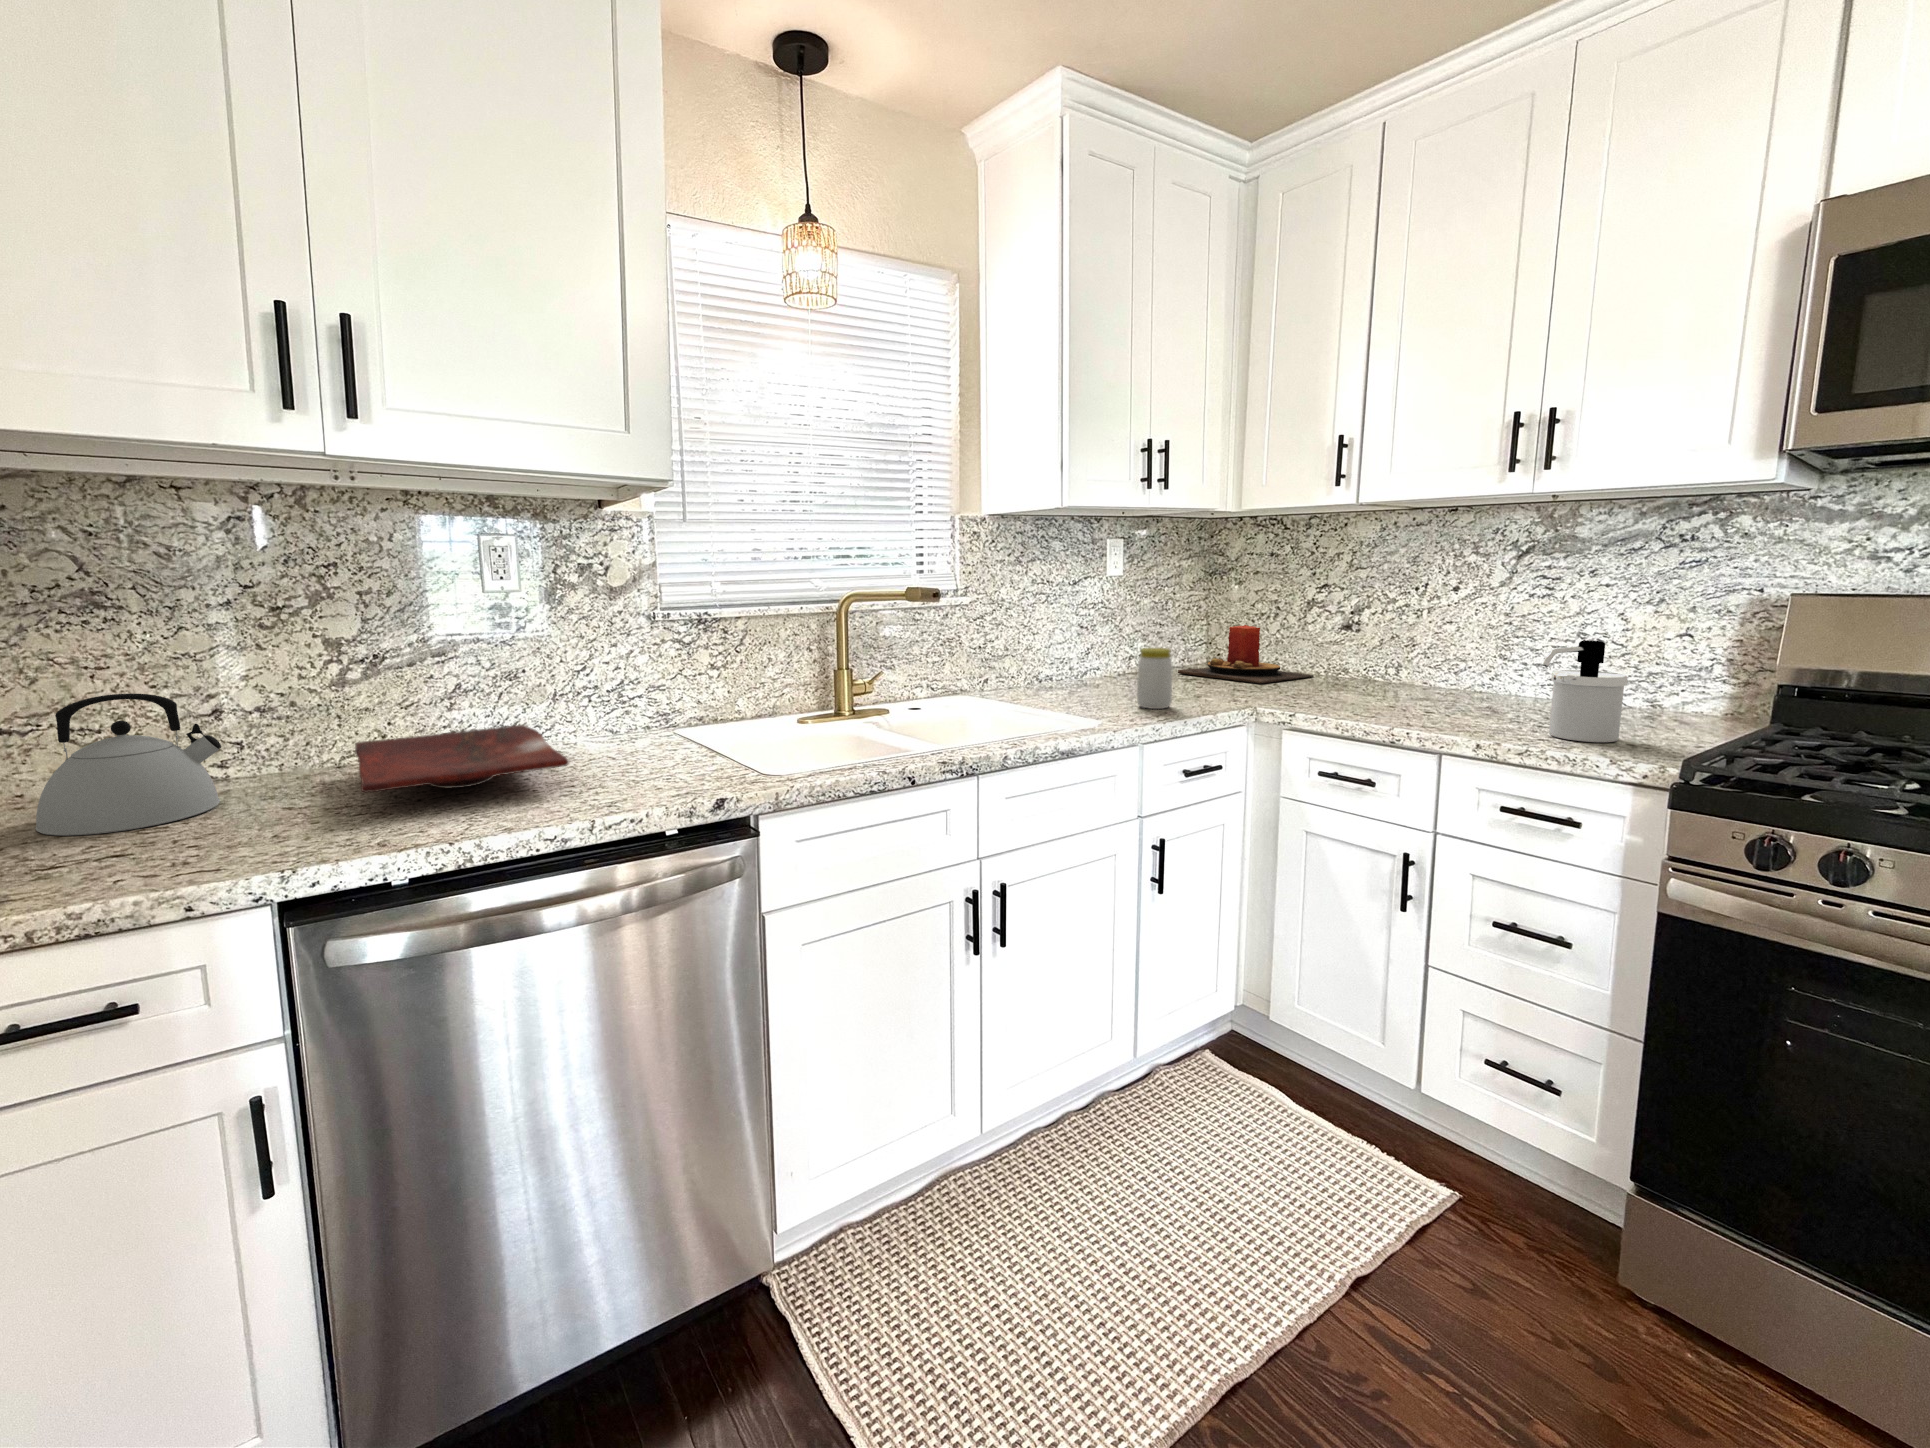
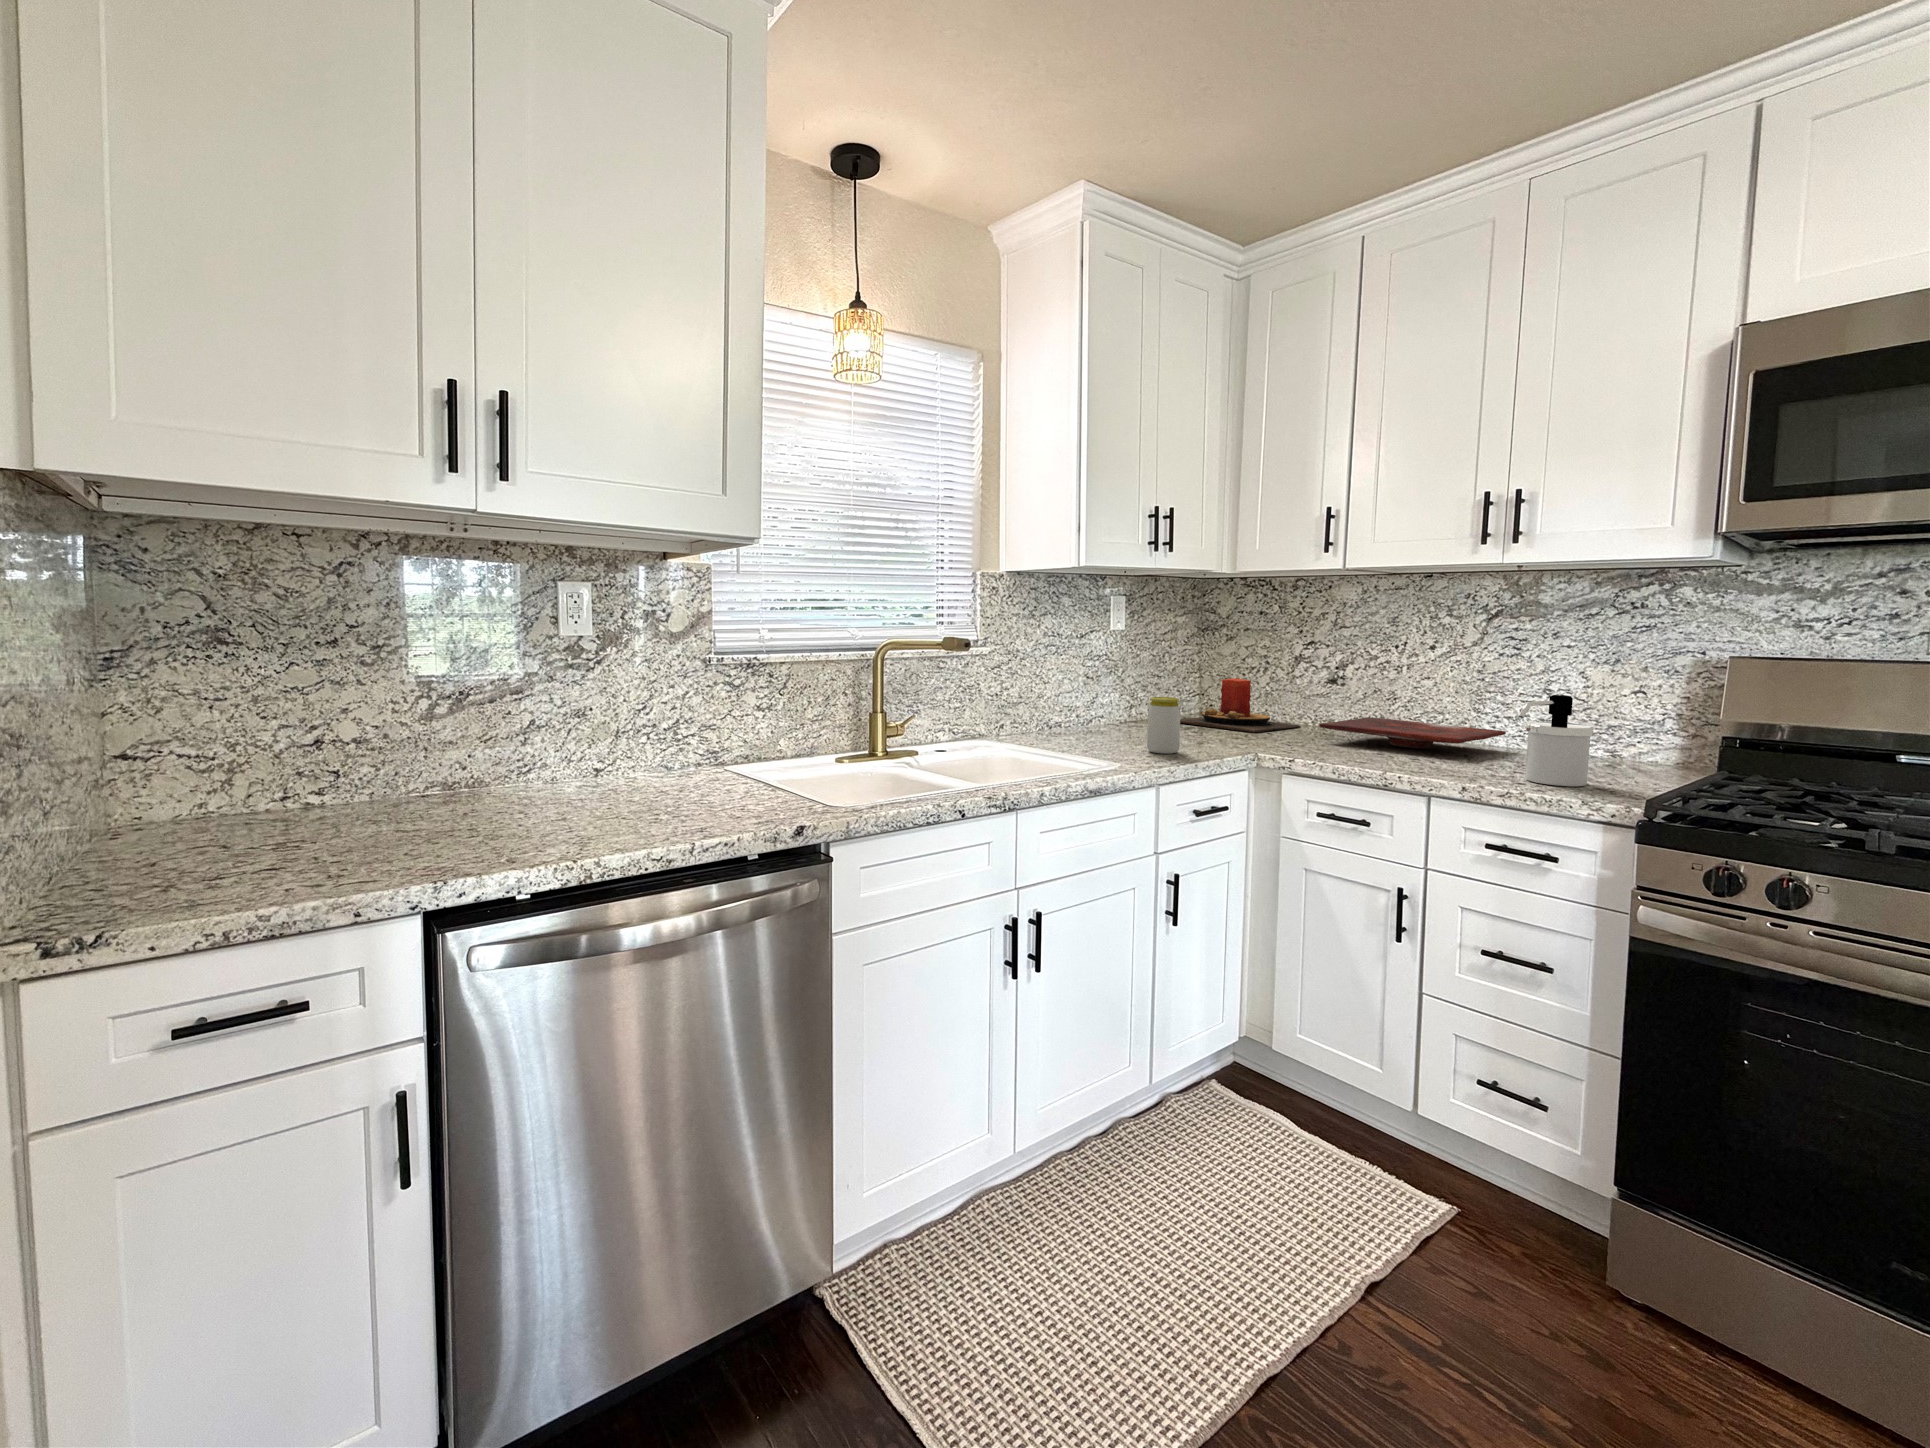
kettle: present [35,693,221,836] -> none [171,722,335,853]
cutting board: present [355,725,569,792] -> present [1319,717,1506,749]

